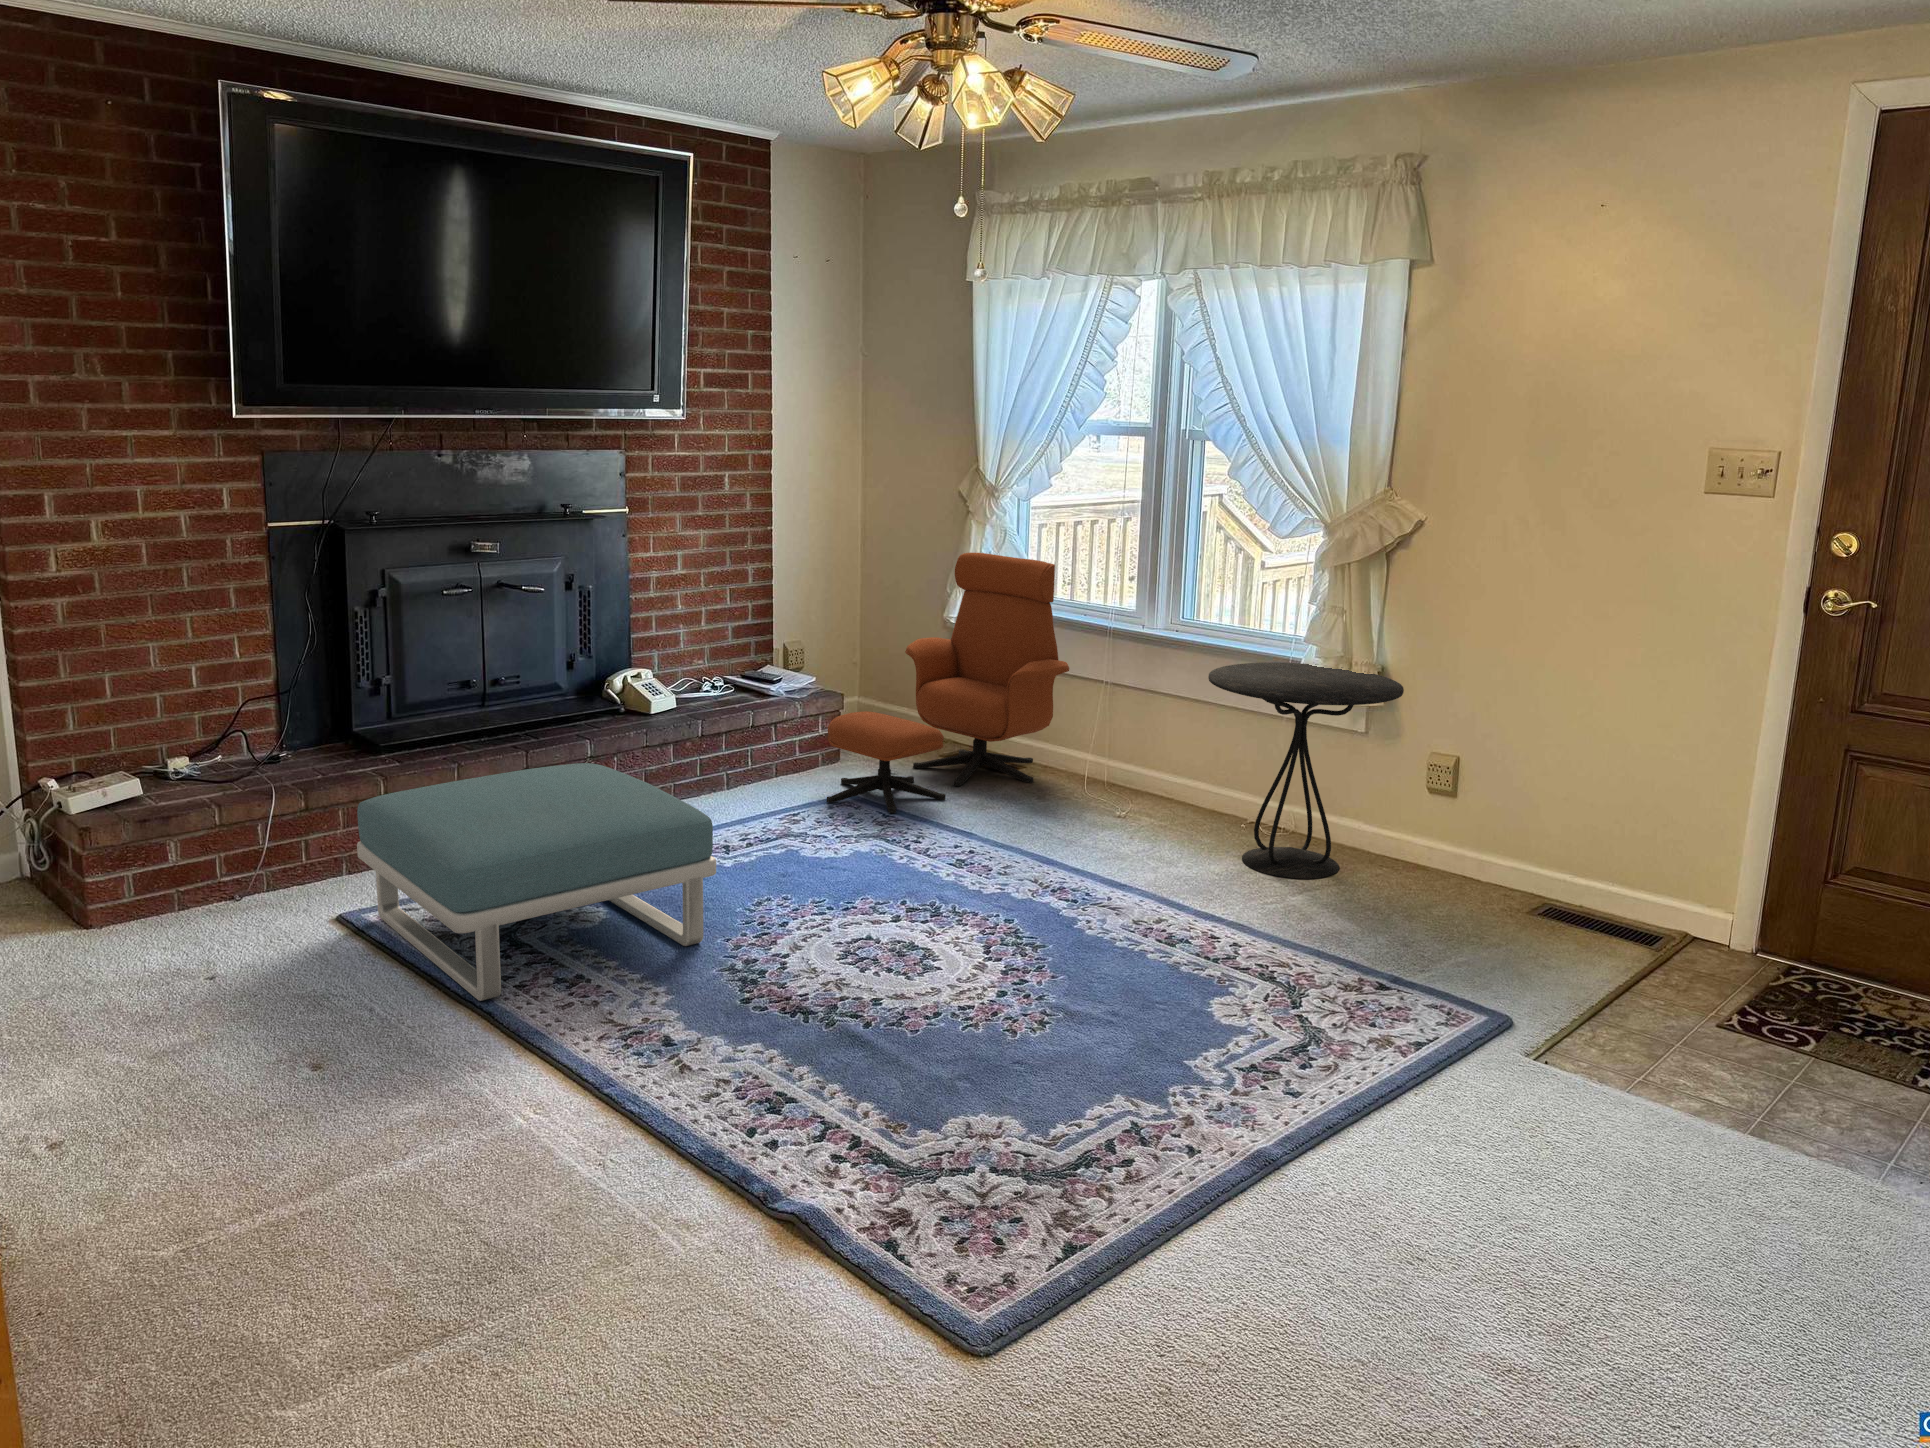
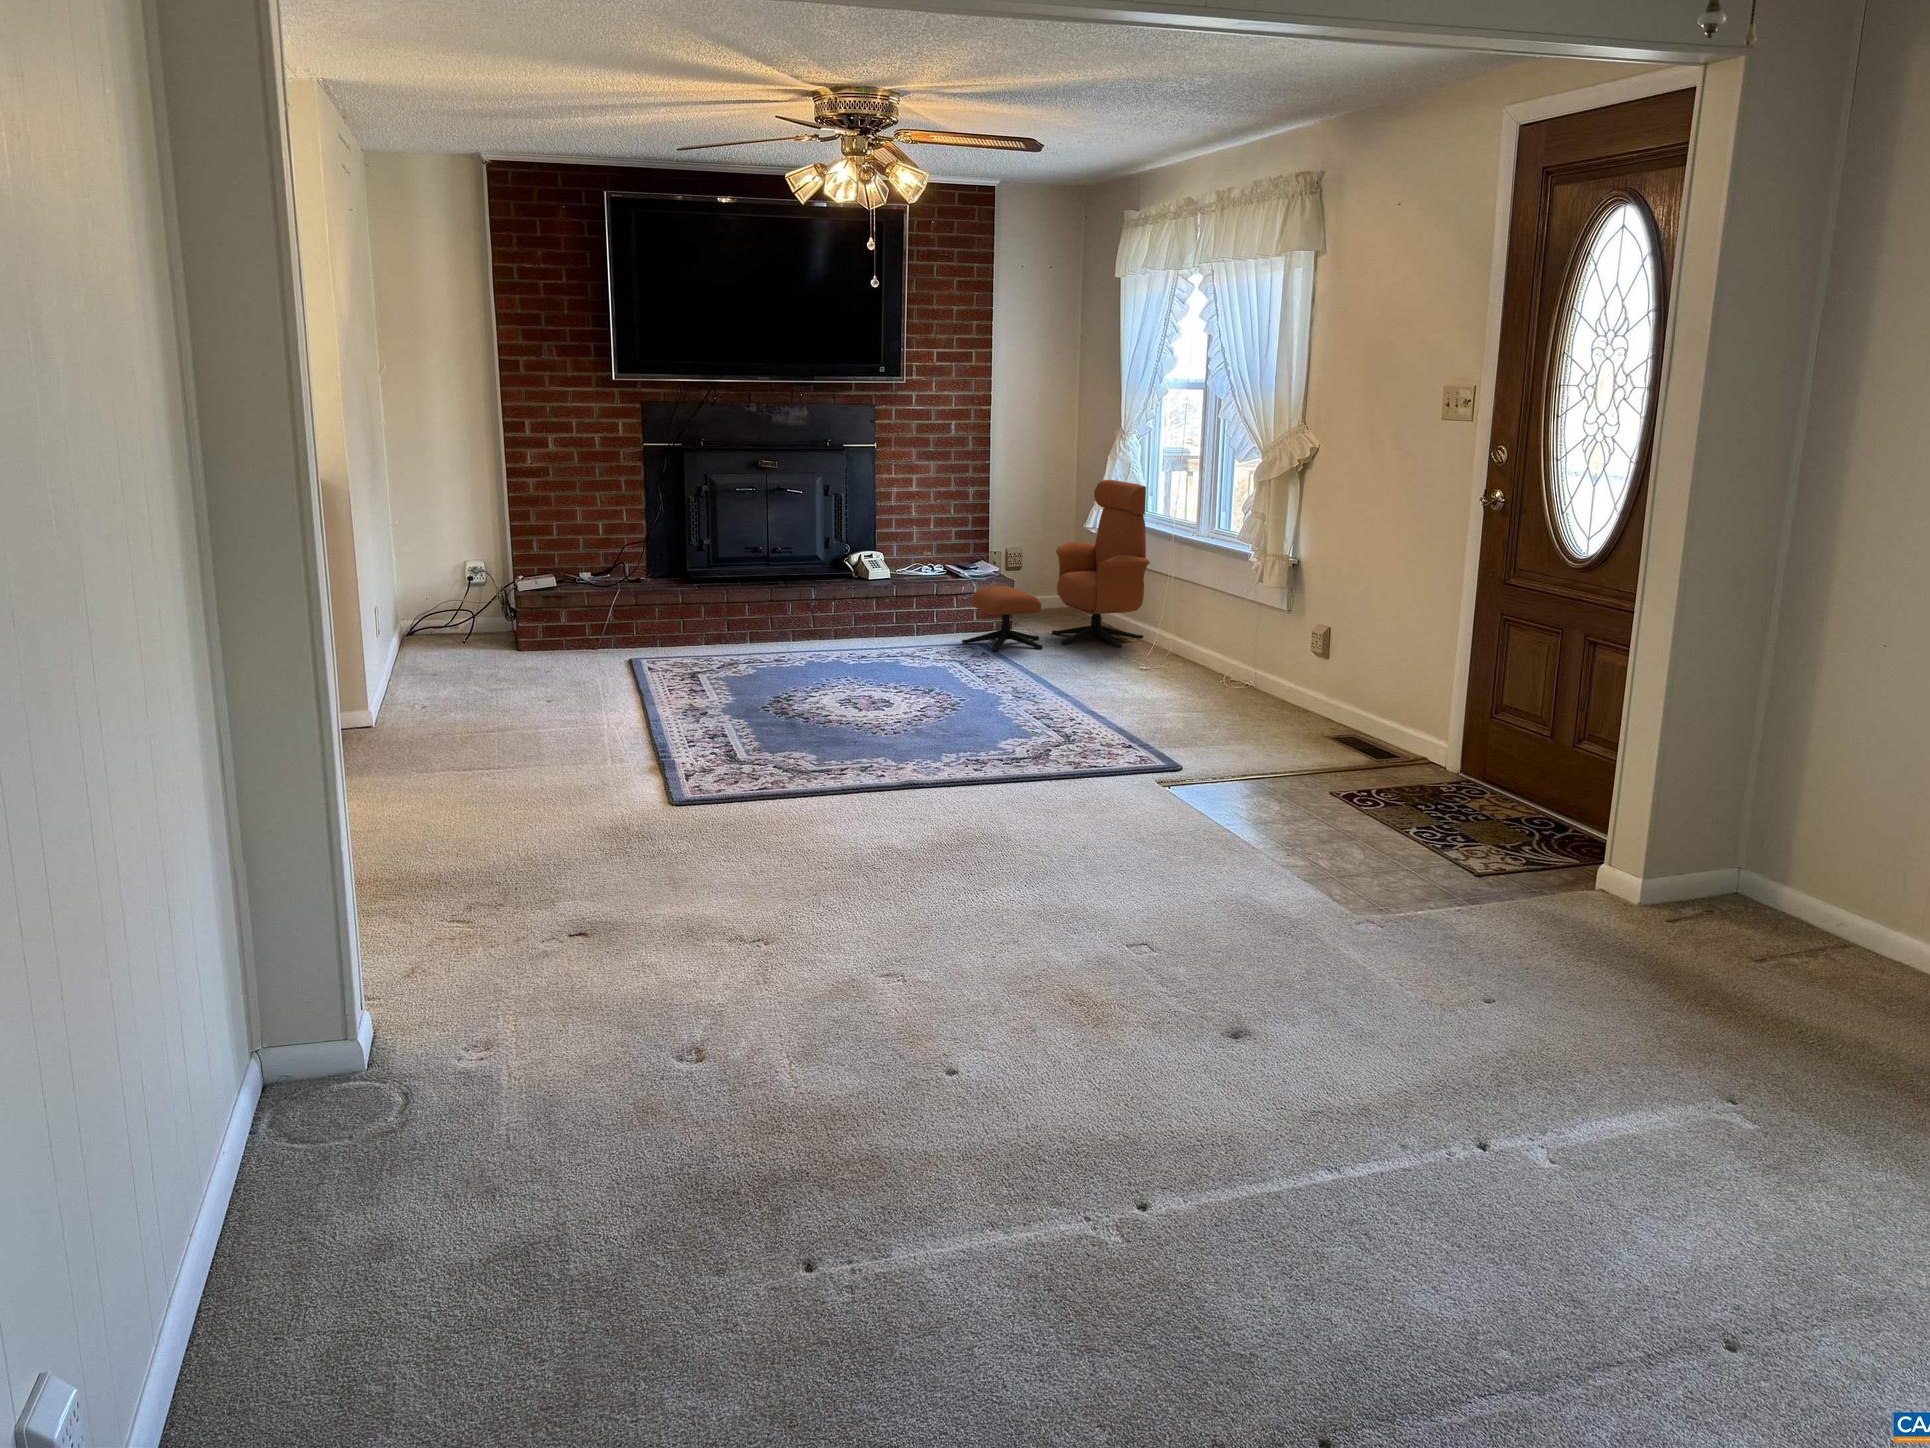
side table: present [1208,662,1404,879] -> none [1156,553,1298,705]
footstool: present [357,763,716,1001] -> none [635,586,798,691]

